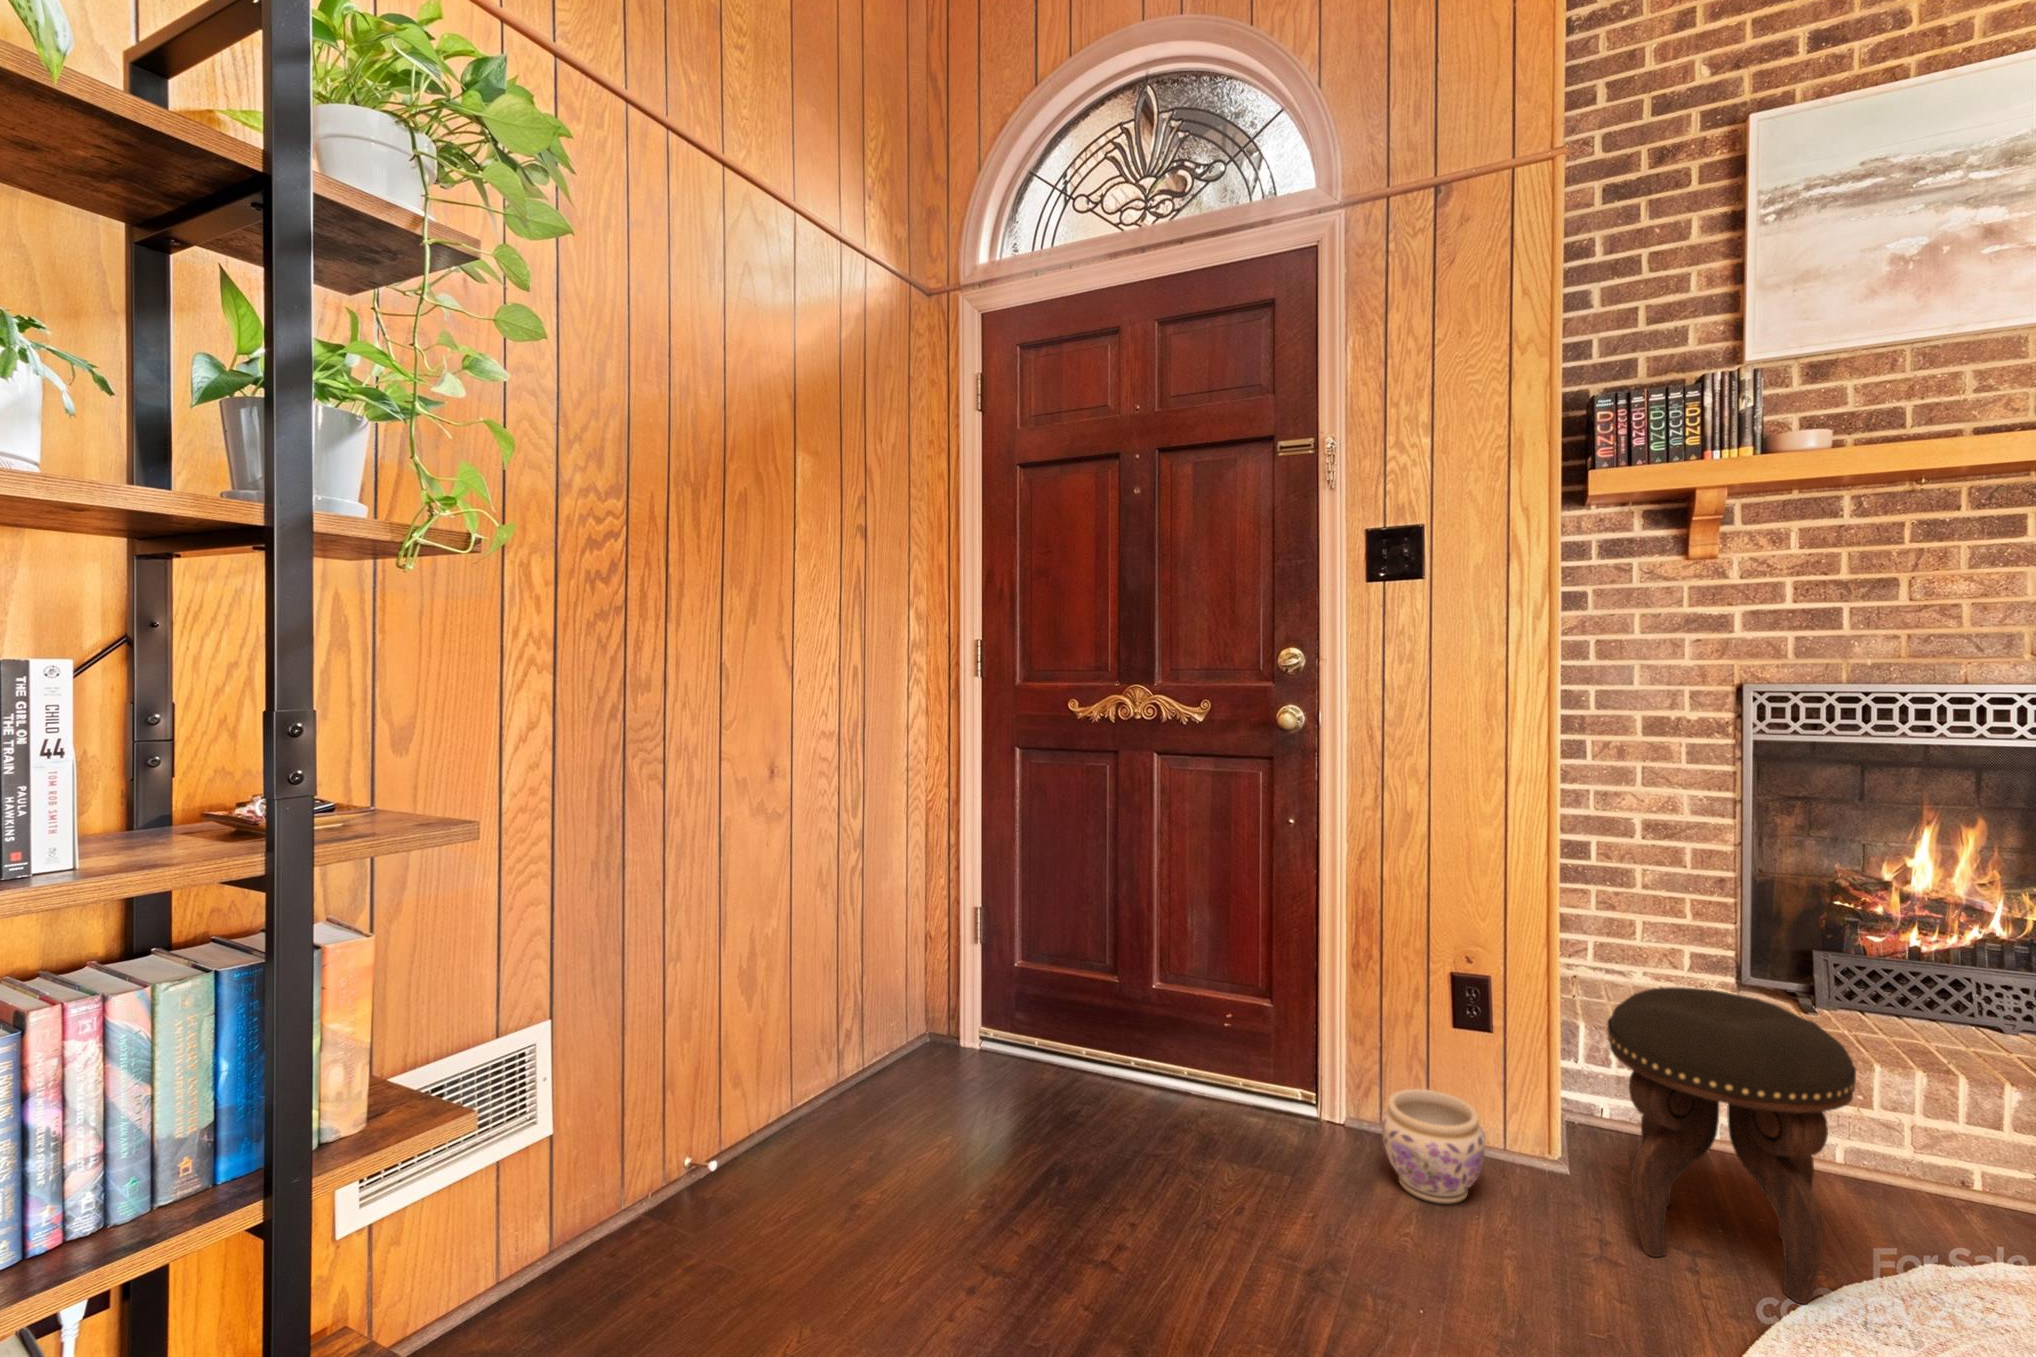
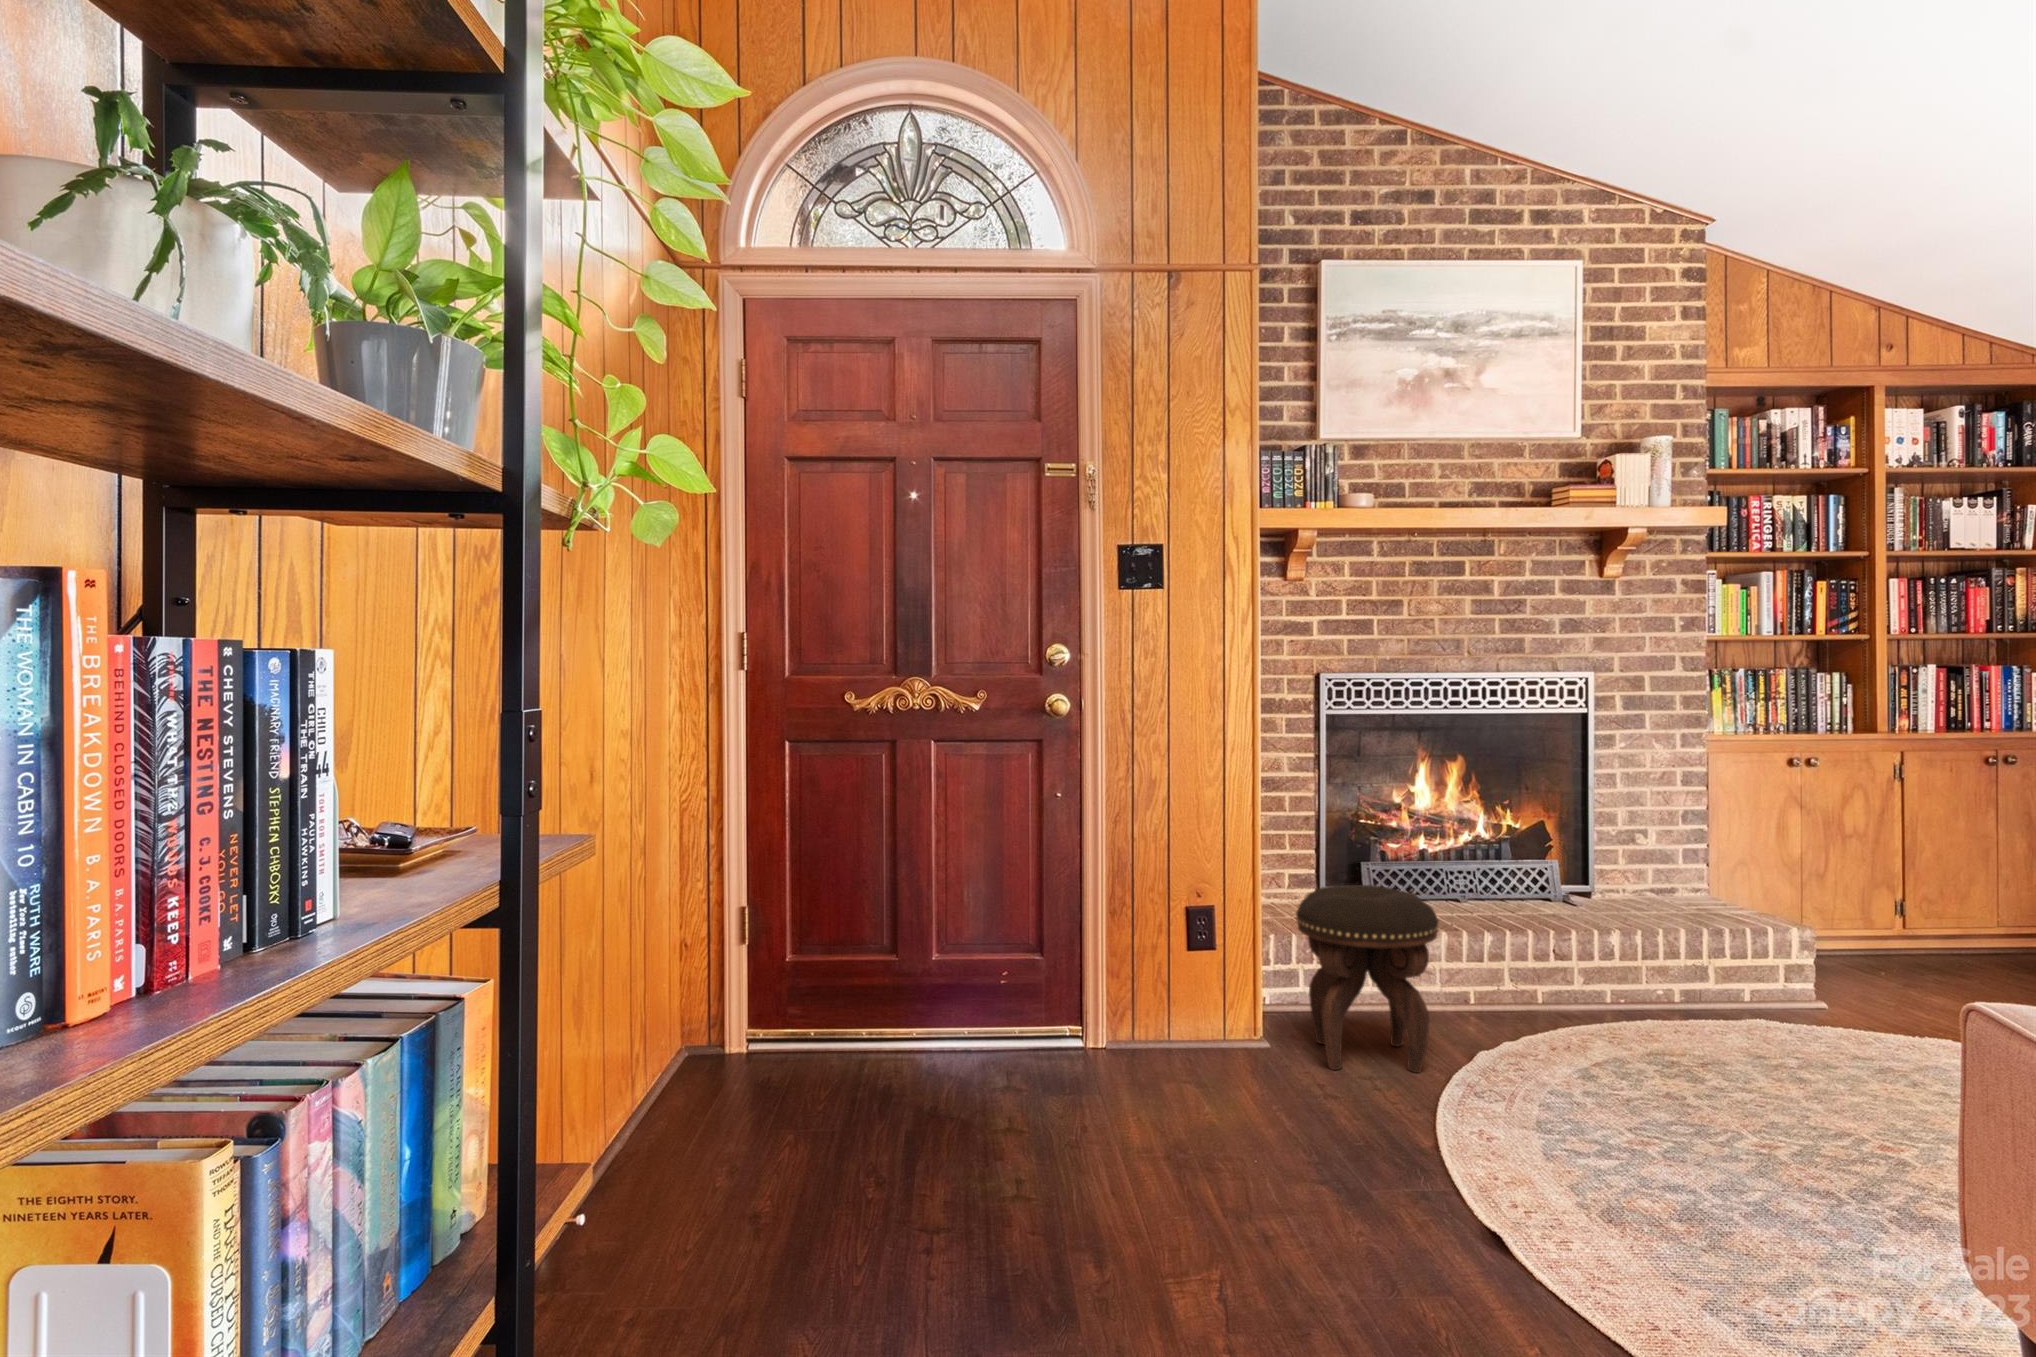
planter: present [1382,1089,1486,1205] -> none [1151,993,1227,1074]

